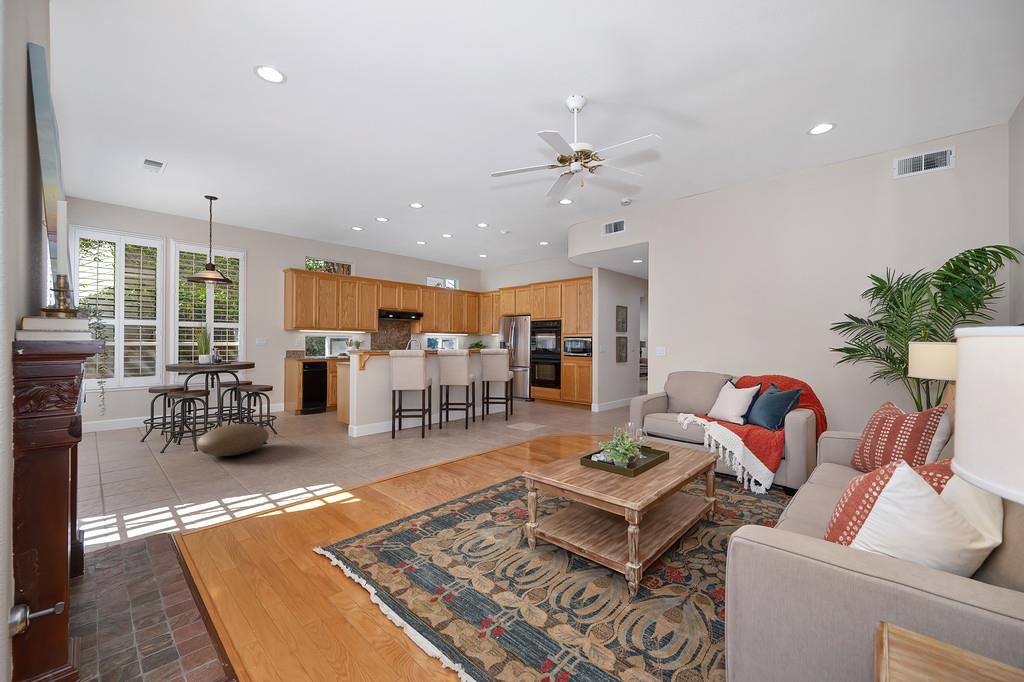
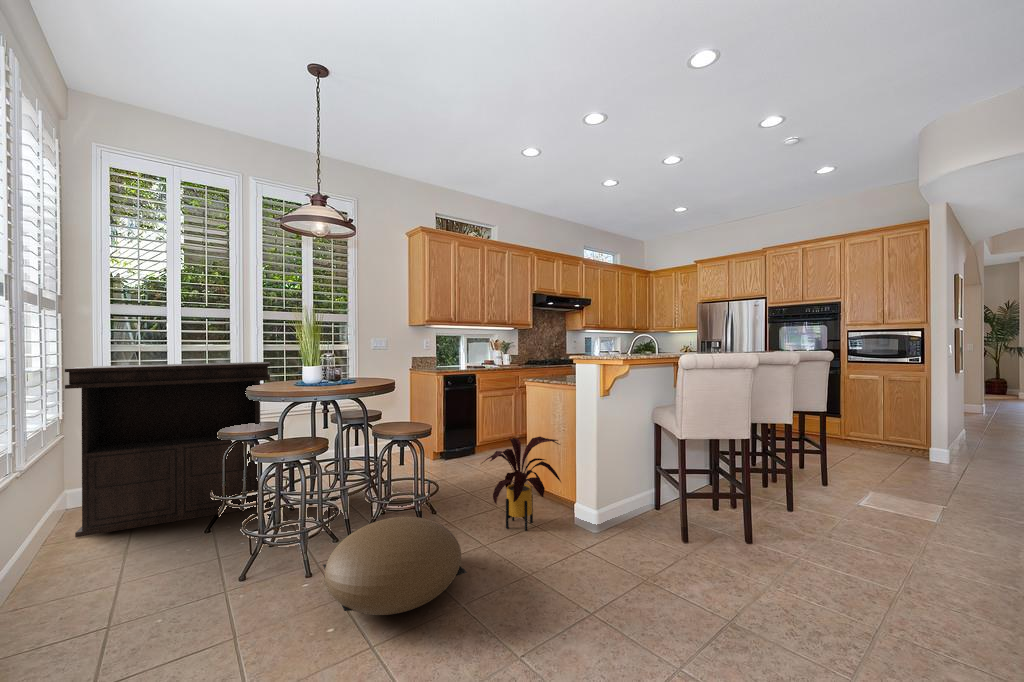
console table: none [55,352,182,445] -> present [65,362,270,537]
house plant: none [294,390,346,437] -> present [482,437,561,531]

